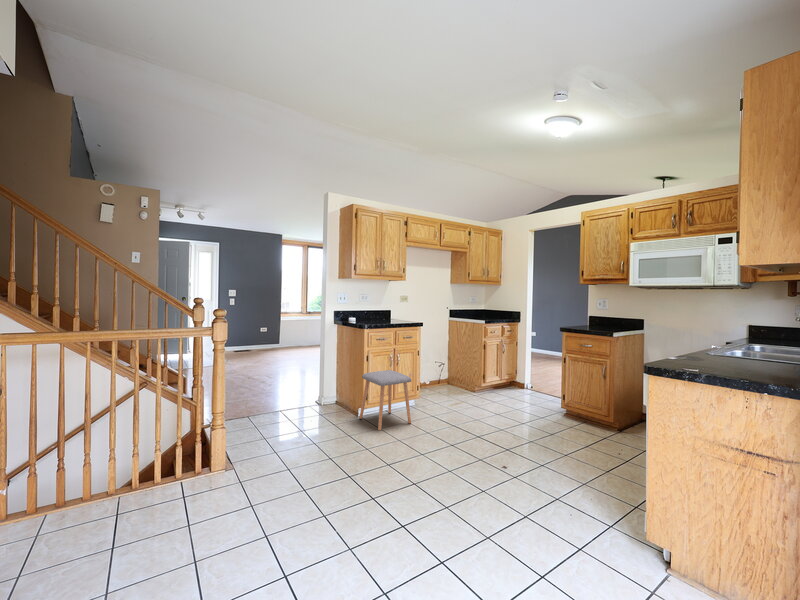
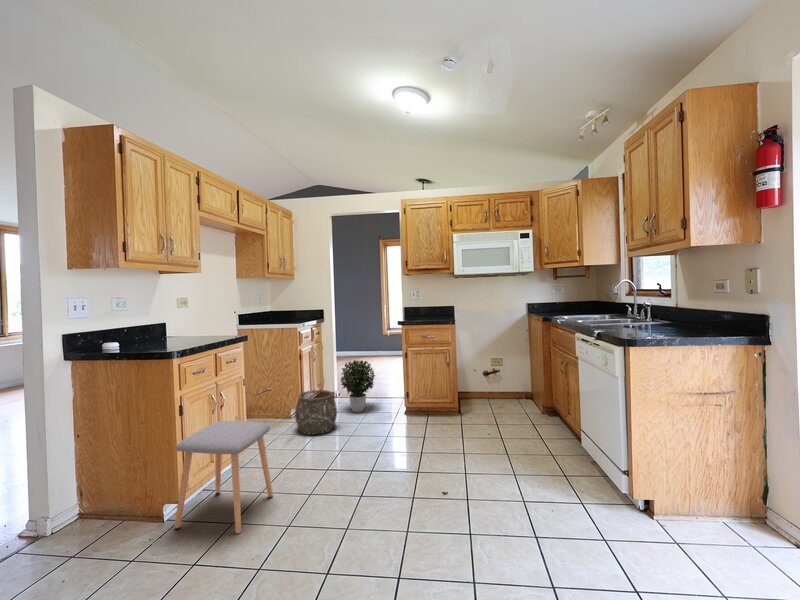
potted plant: none [512,357,547,403] -> present [341,360,375,413]
woven basket: none [464,373,498,407] -> present [295,390,337,435]

